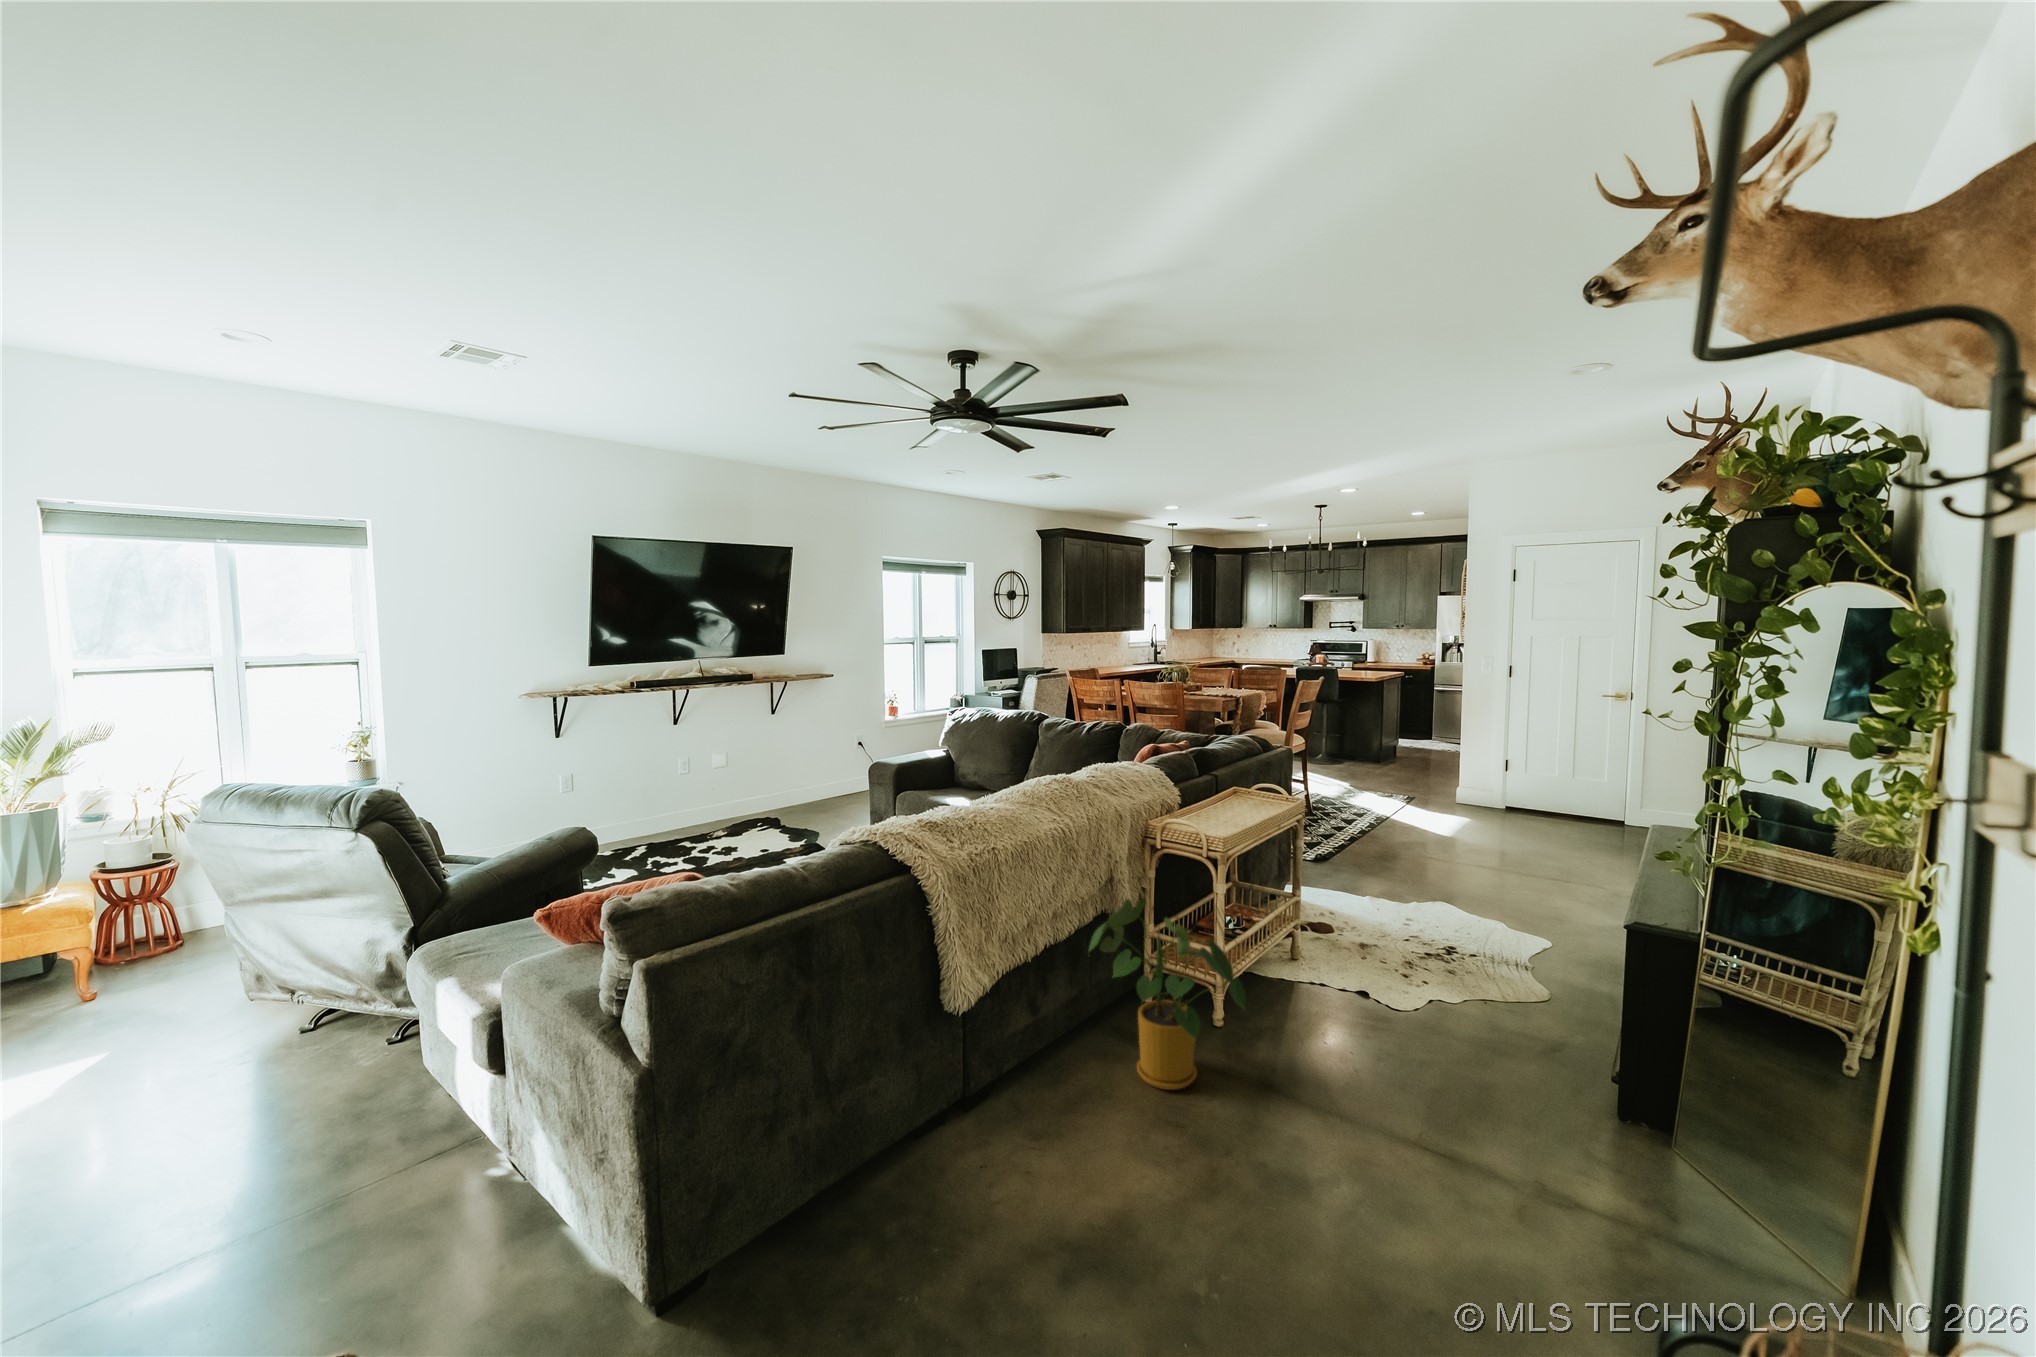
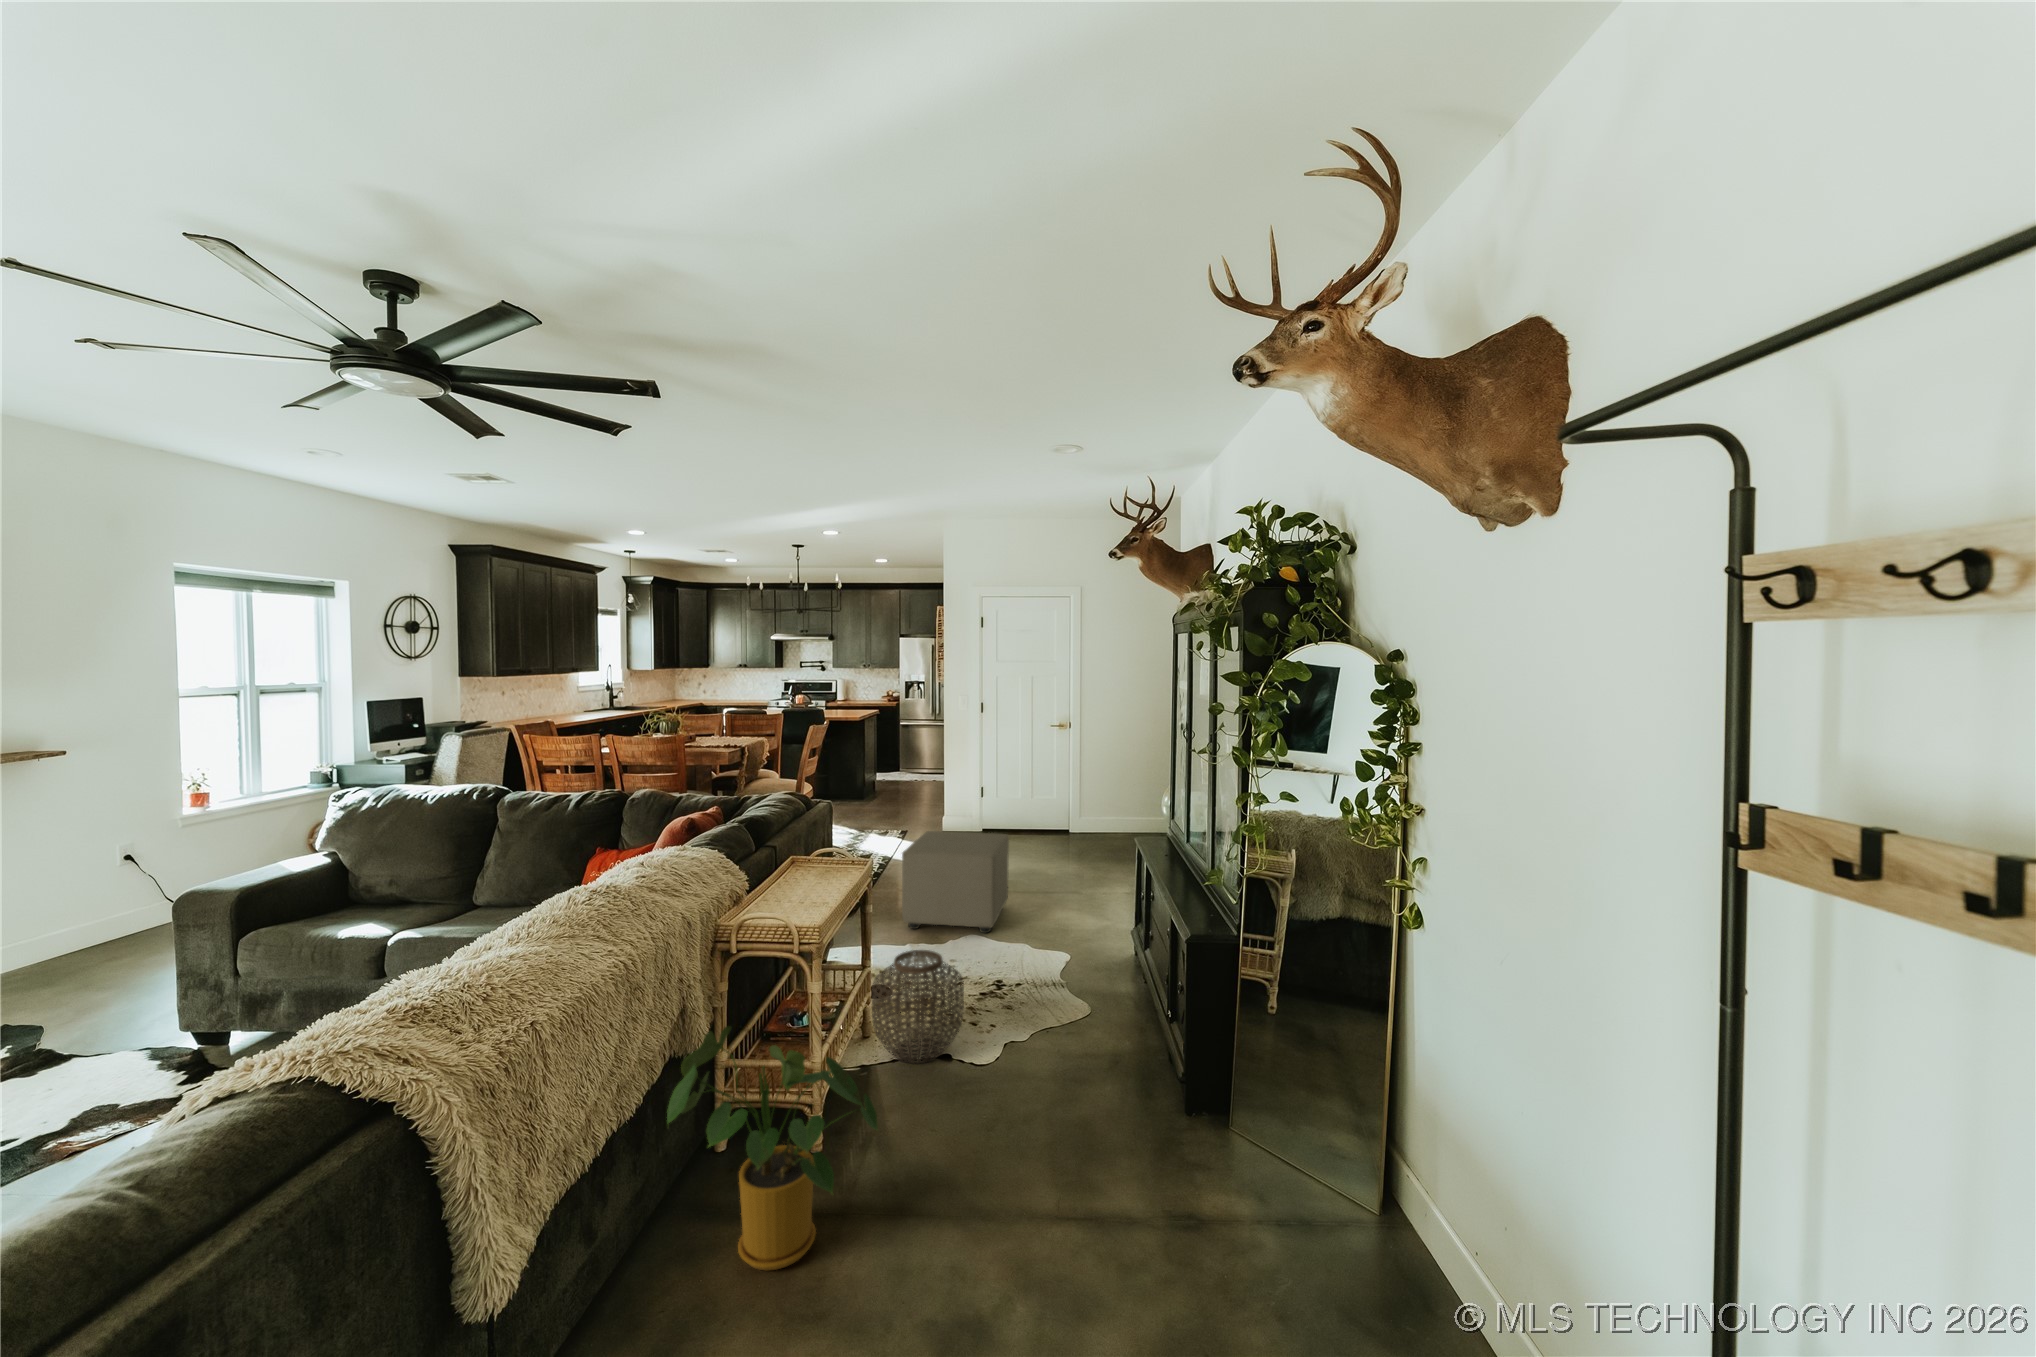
ottoman: none [1367,792,1502,904] -> present [902,831,1009,933]
woven basket: none [1295,889,1388,994] -> present [872,950,964,1063]

